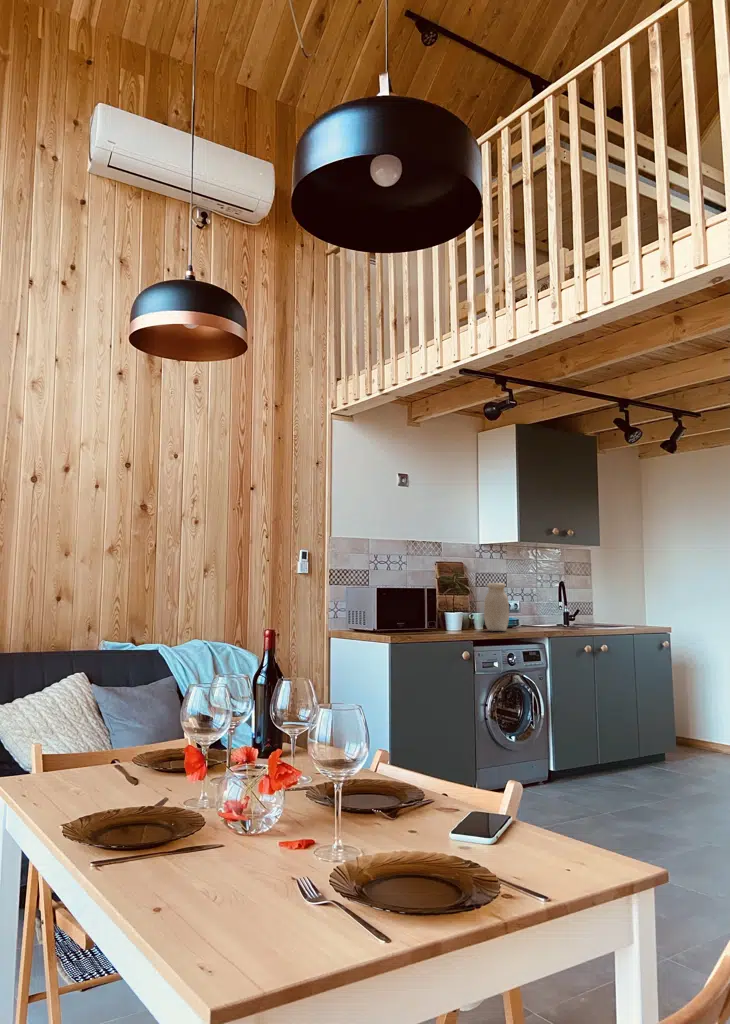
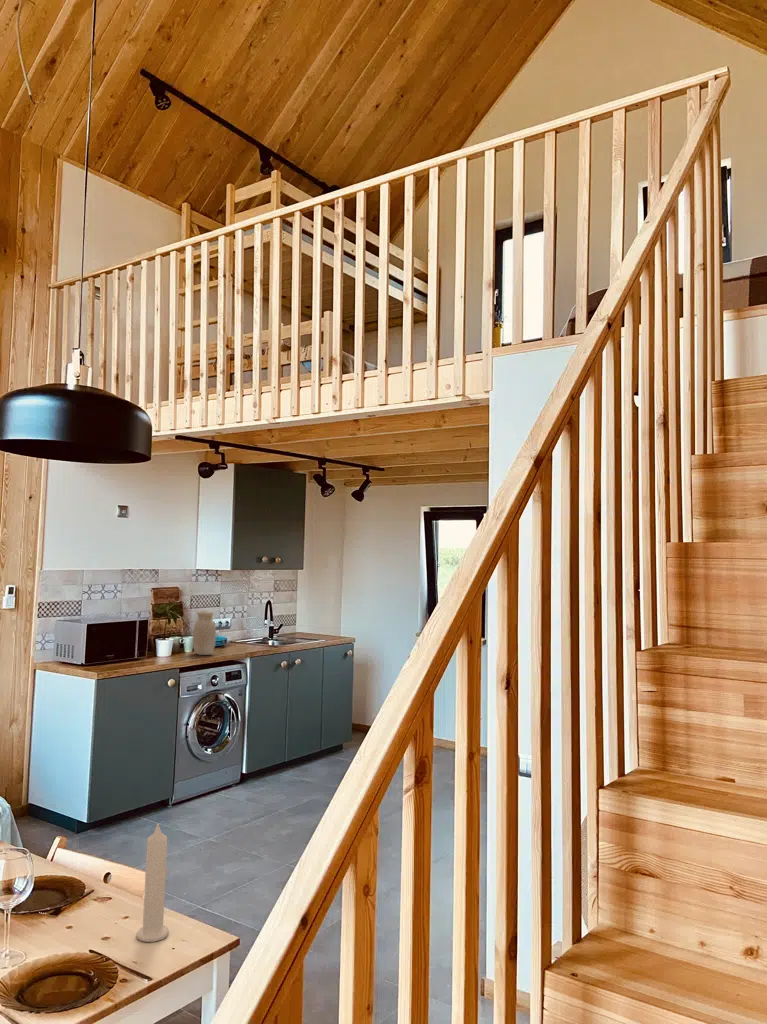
candle: none [504,698,548,862] -> present [136,824,169,942]

